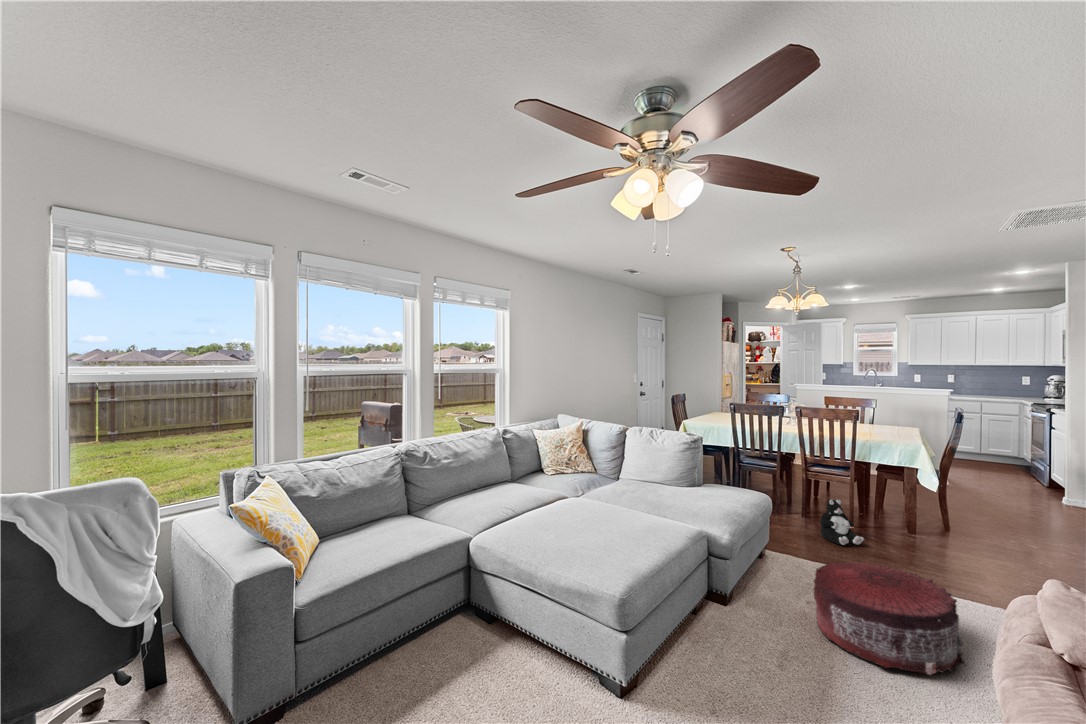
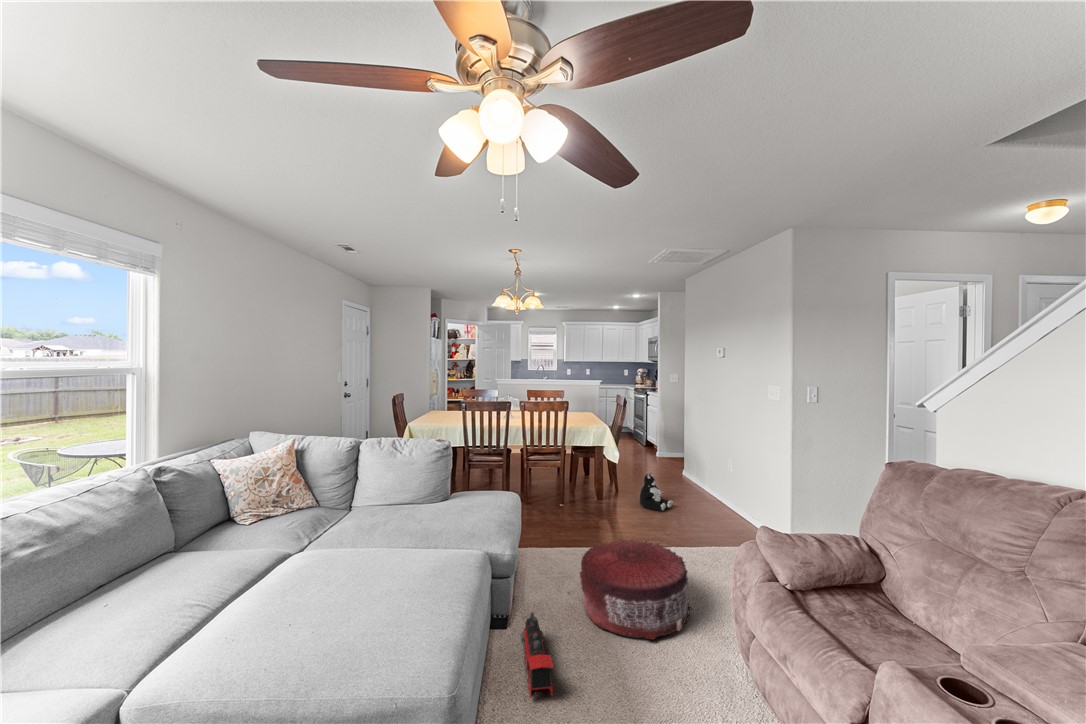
plush toy: present [820,499,864,545] -> present [640,473,673,511]
toy train: none [722,594,759,660] -> present [520,612,553,697]

